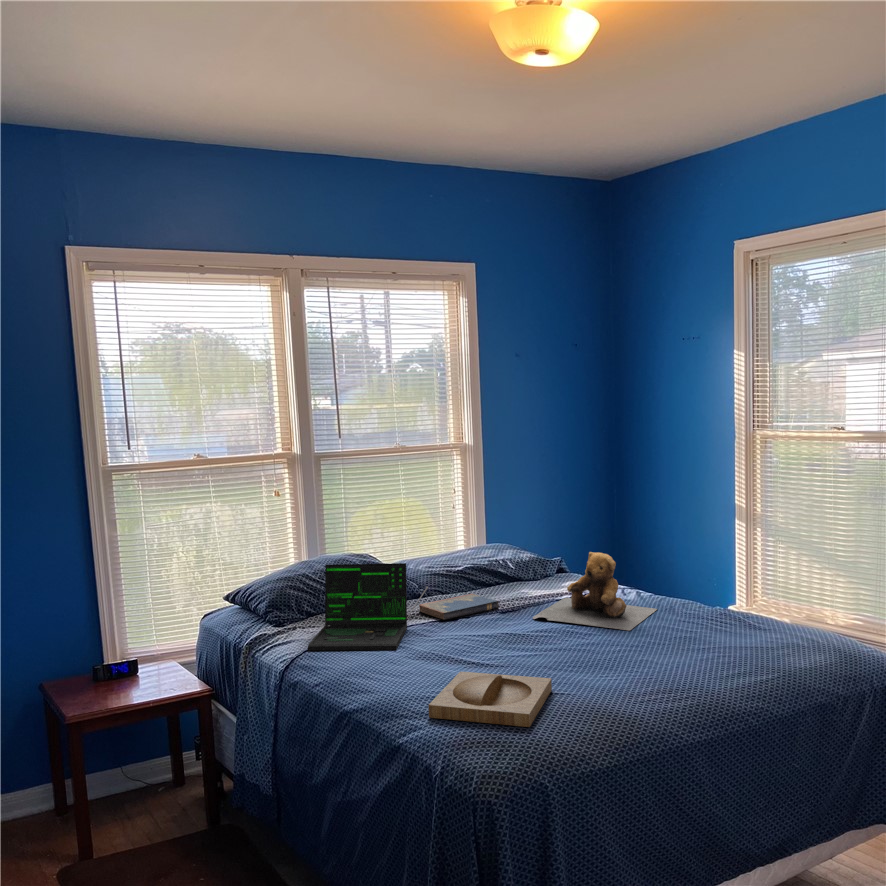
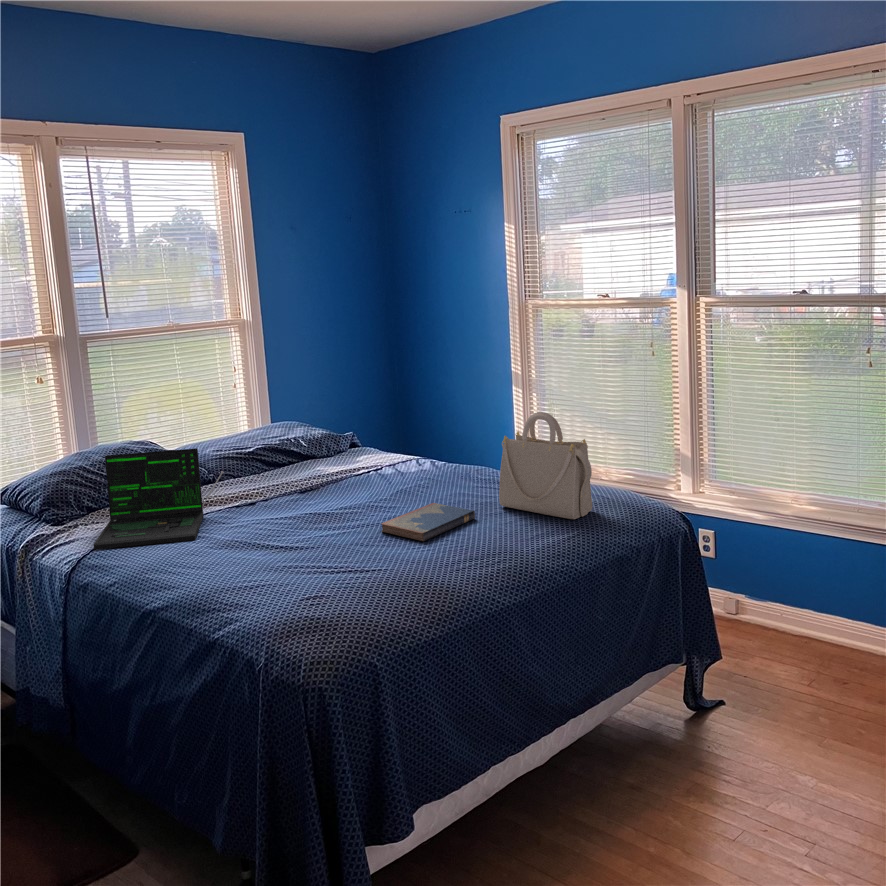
handbag: none [700,547,803,664] -> present [499,412,592,519]
teddy bear: present [533,552,657,630] -> none [334,425,454,499]
hardcover book: present [419,594,499,620] -> present [381,503,475,542]
tray: present [428,672,552,727] -> none [243,555,367,609]

